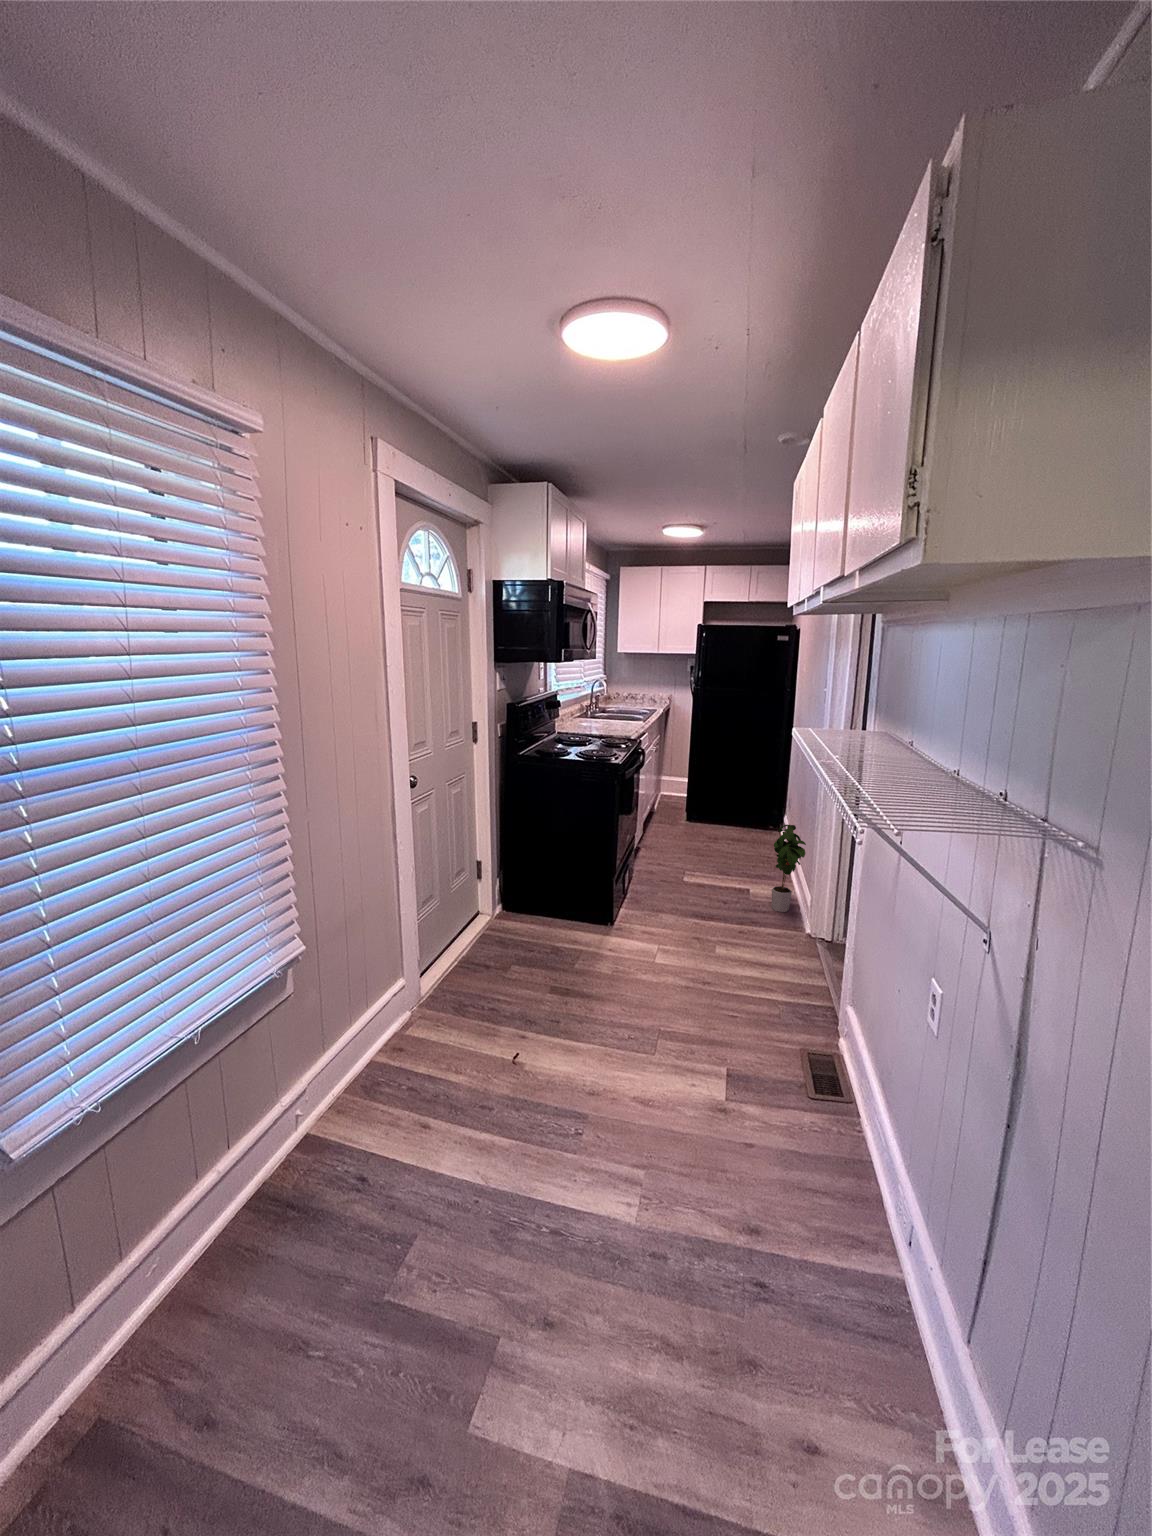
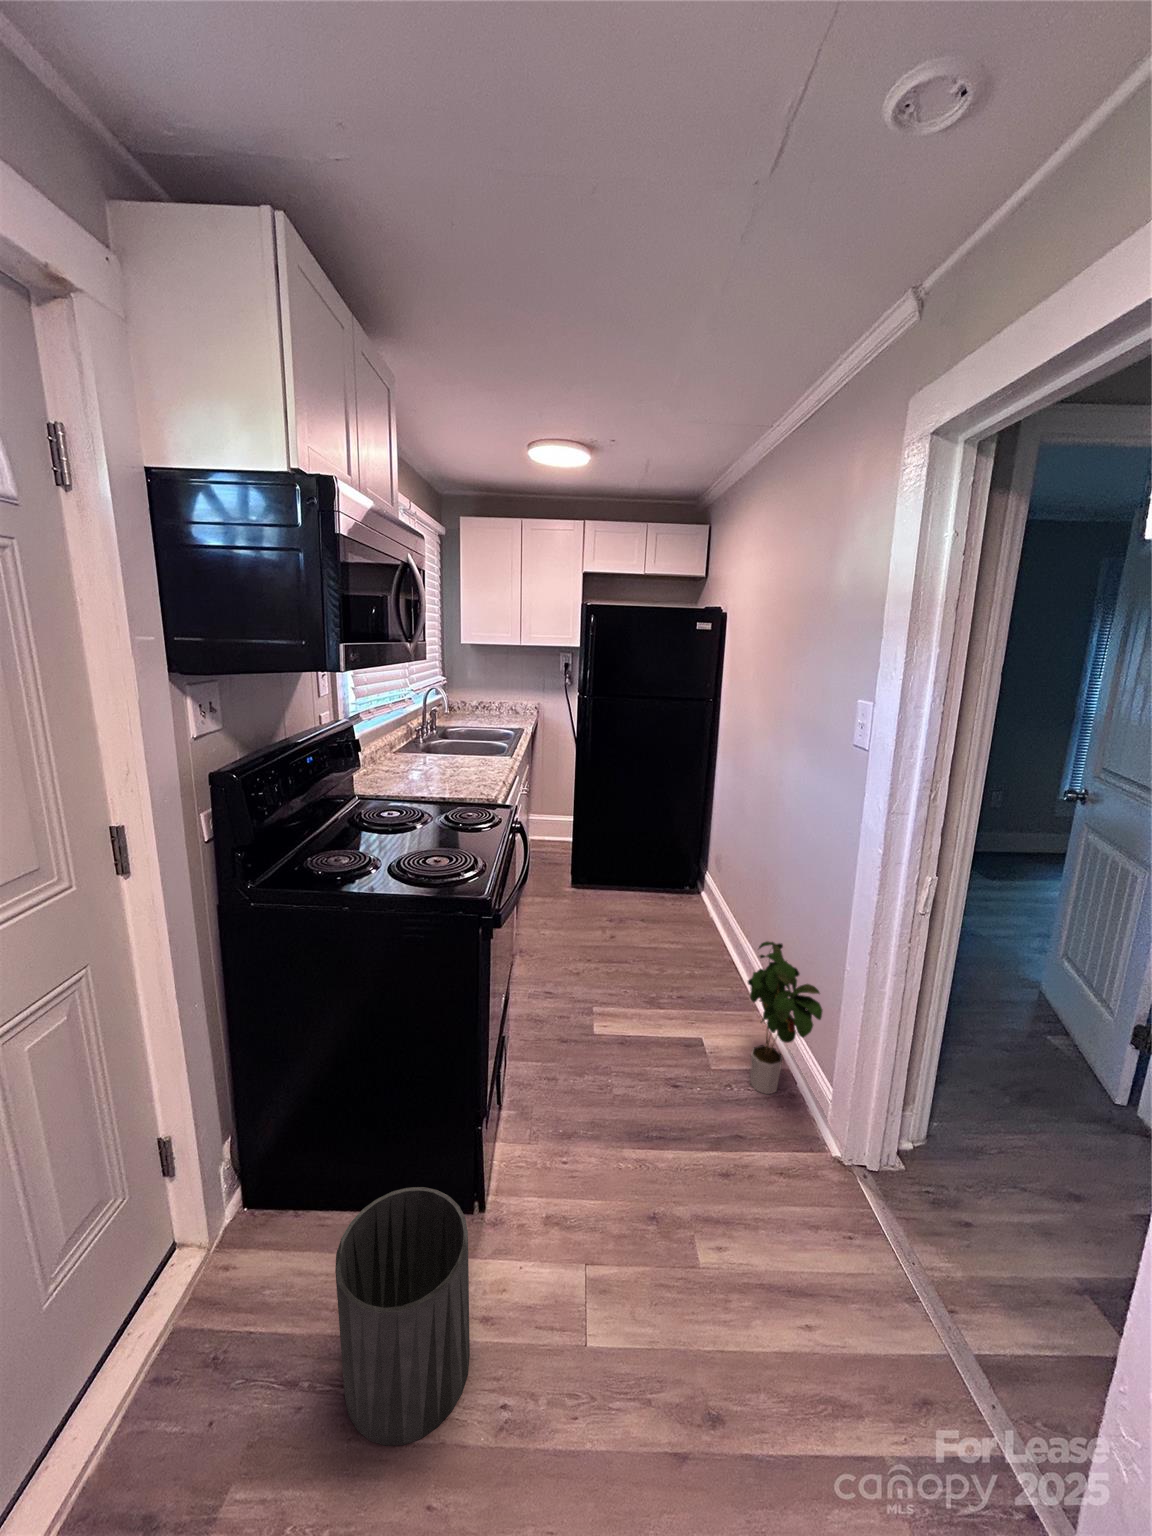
trash can: none [551,882,604,967] -> present [335,1187,470,1446]

